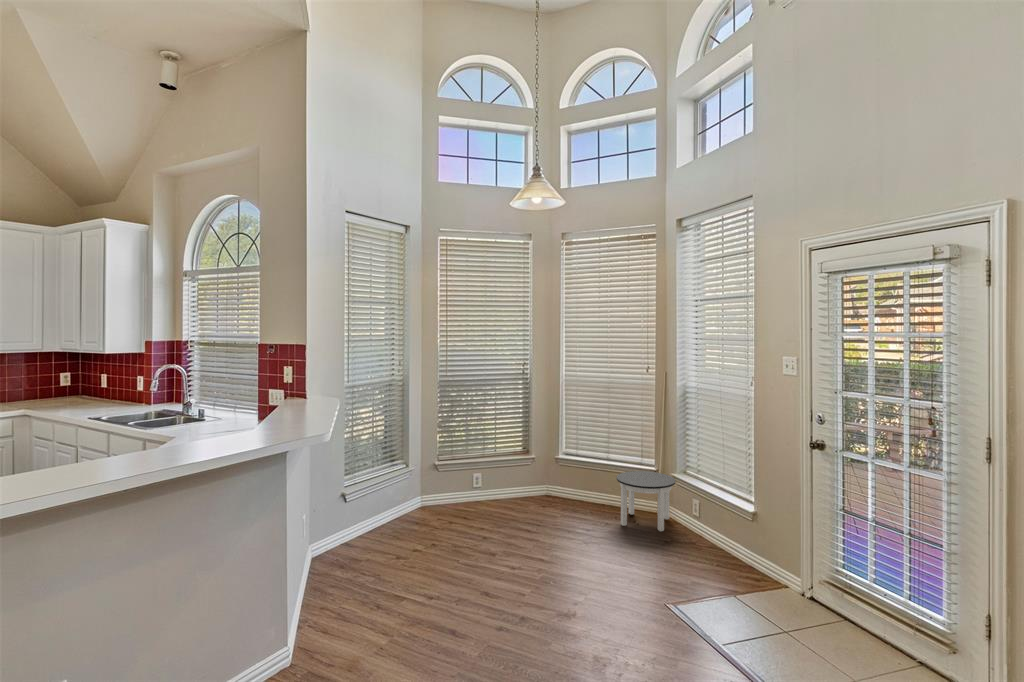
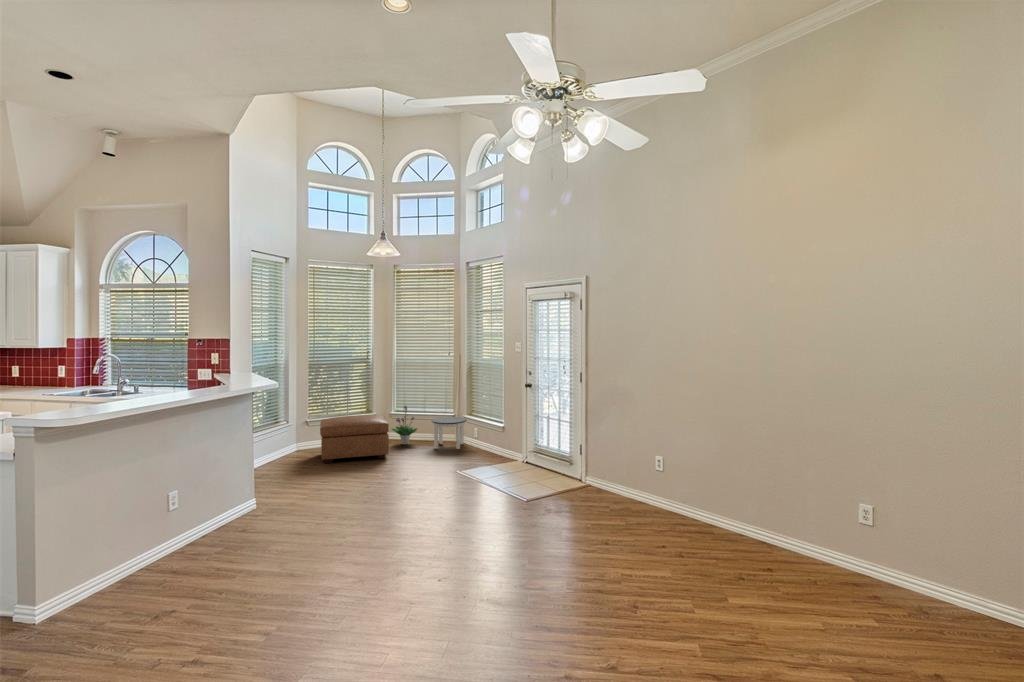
potted plant: none [555,448,597,509] -> present [392,406,417,444]
ottoman: none [442,464,546,539] -> present [320,415,389,463]

